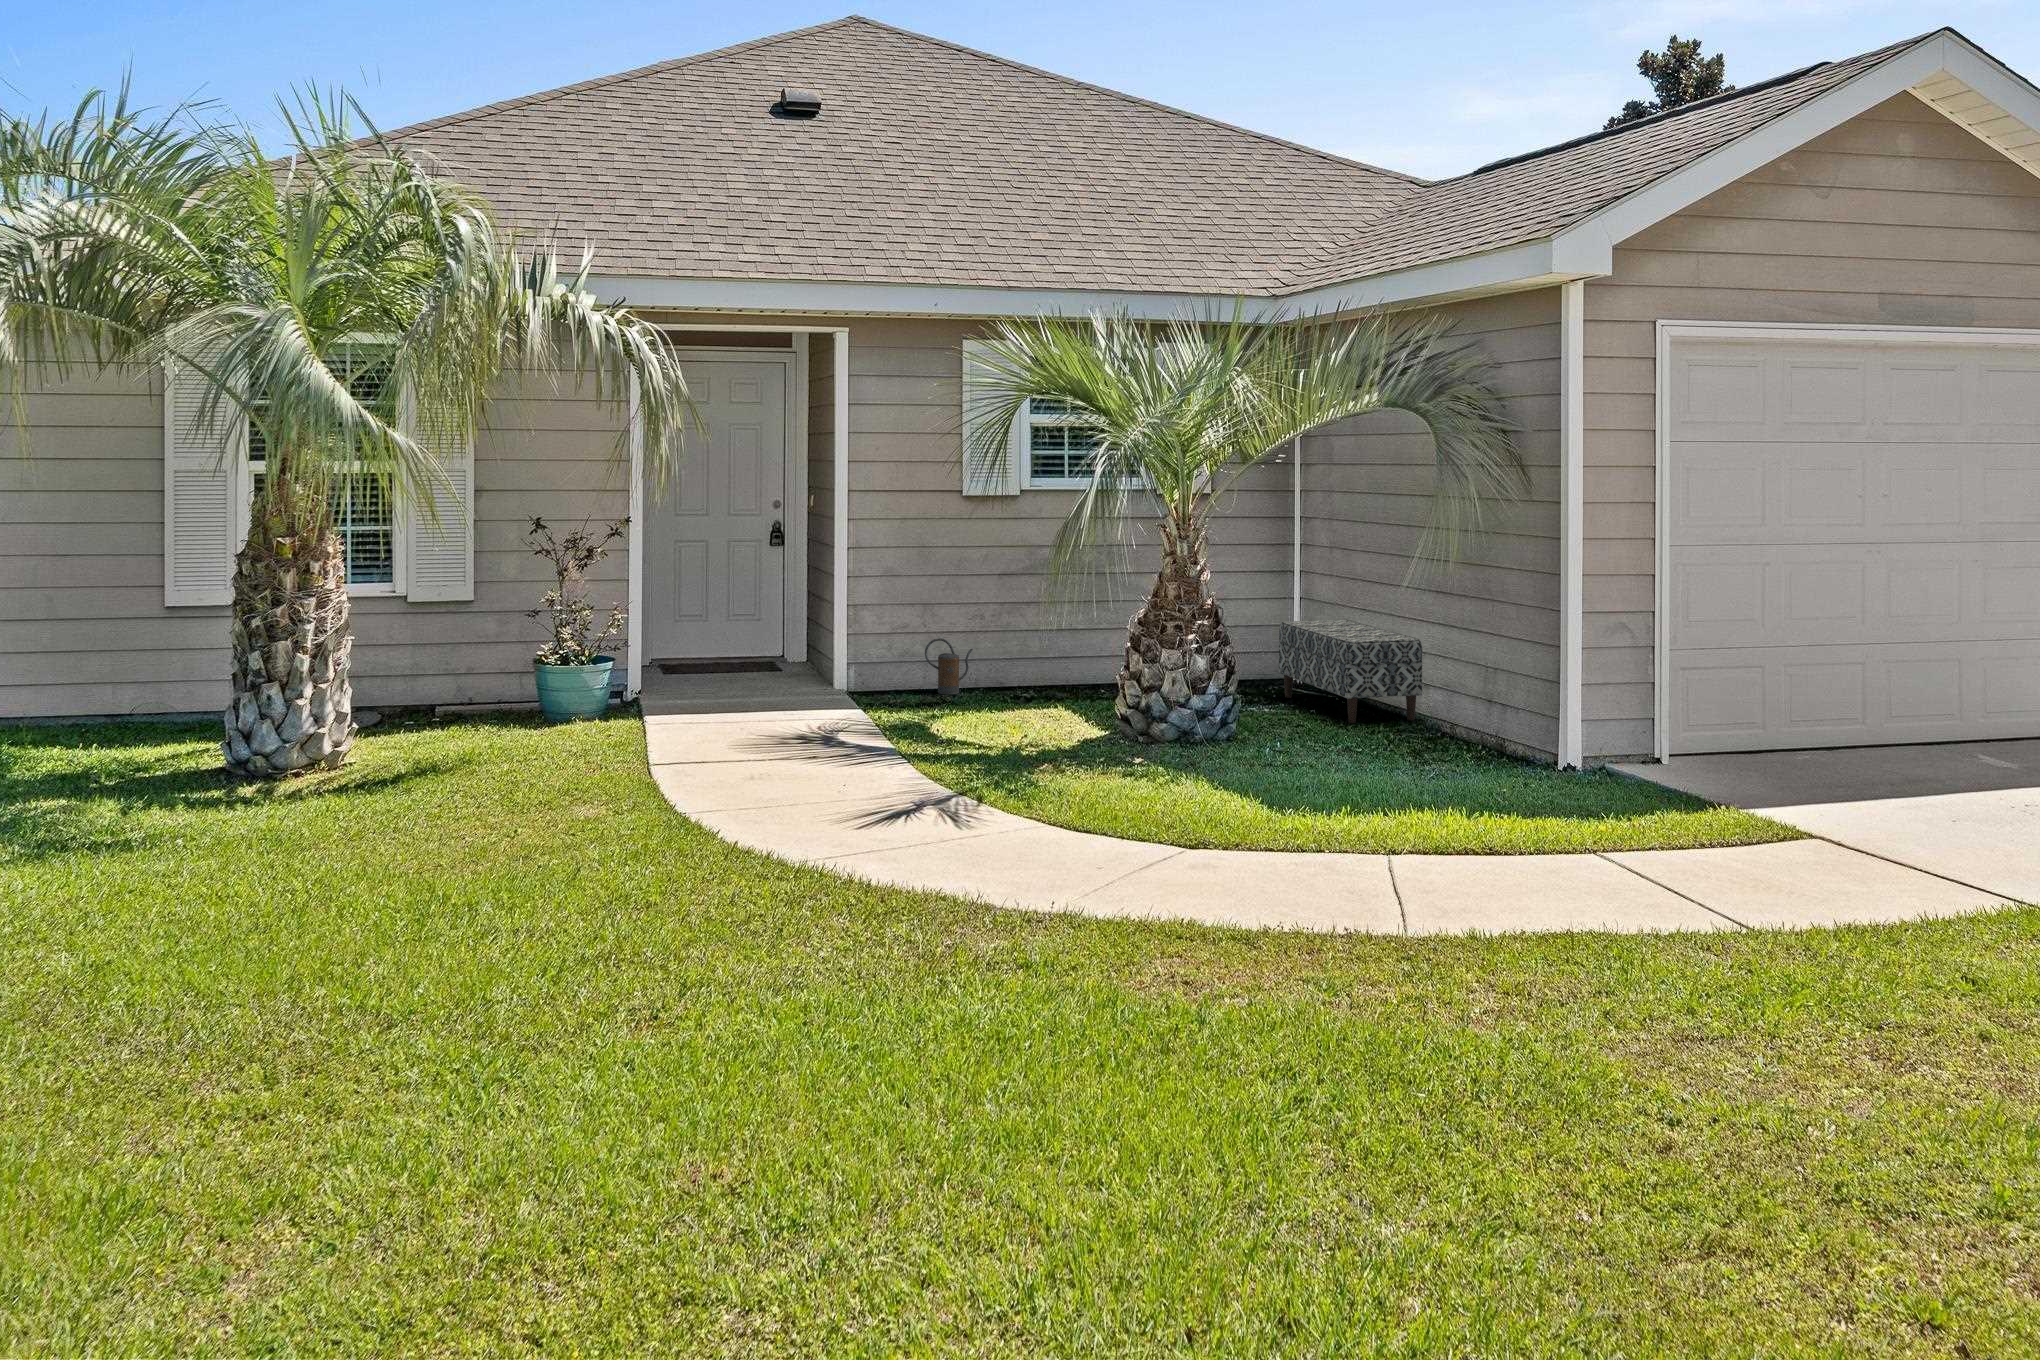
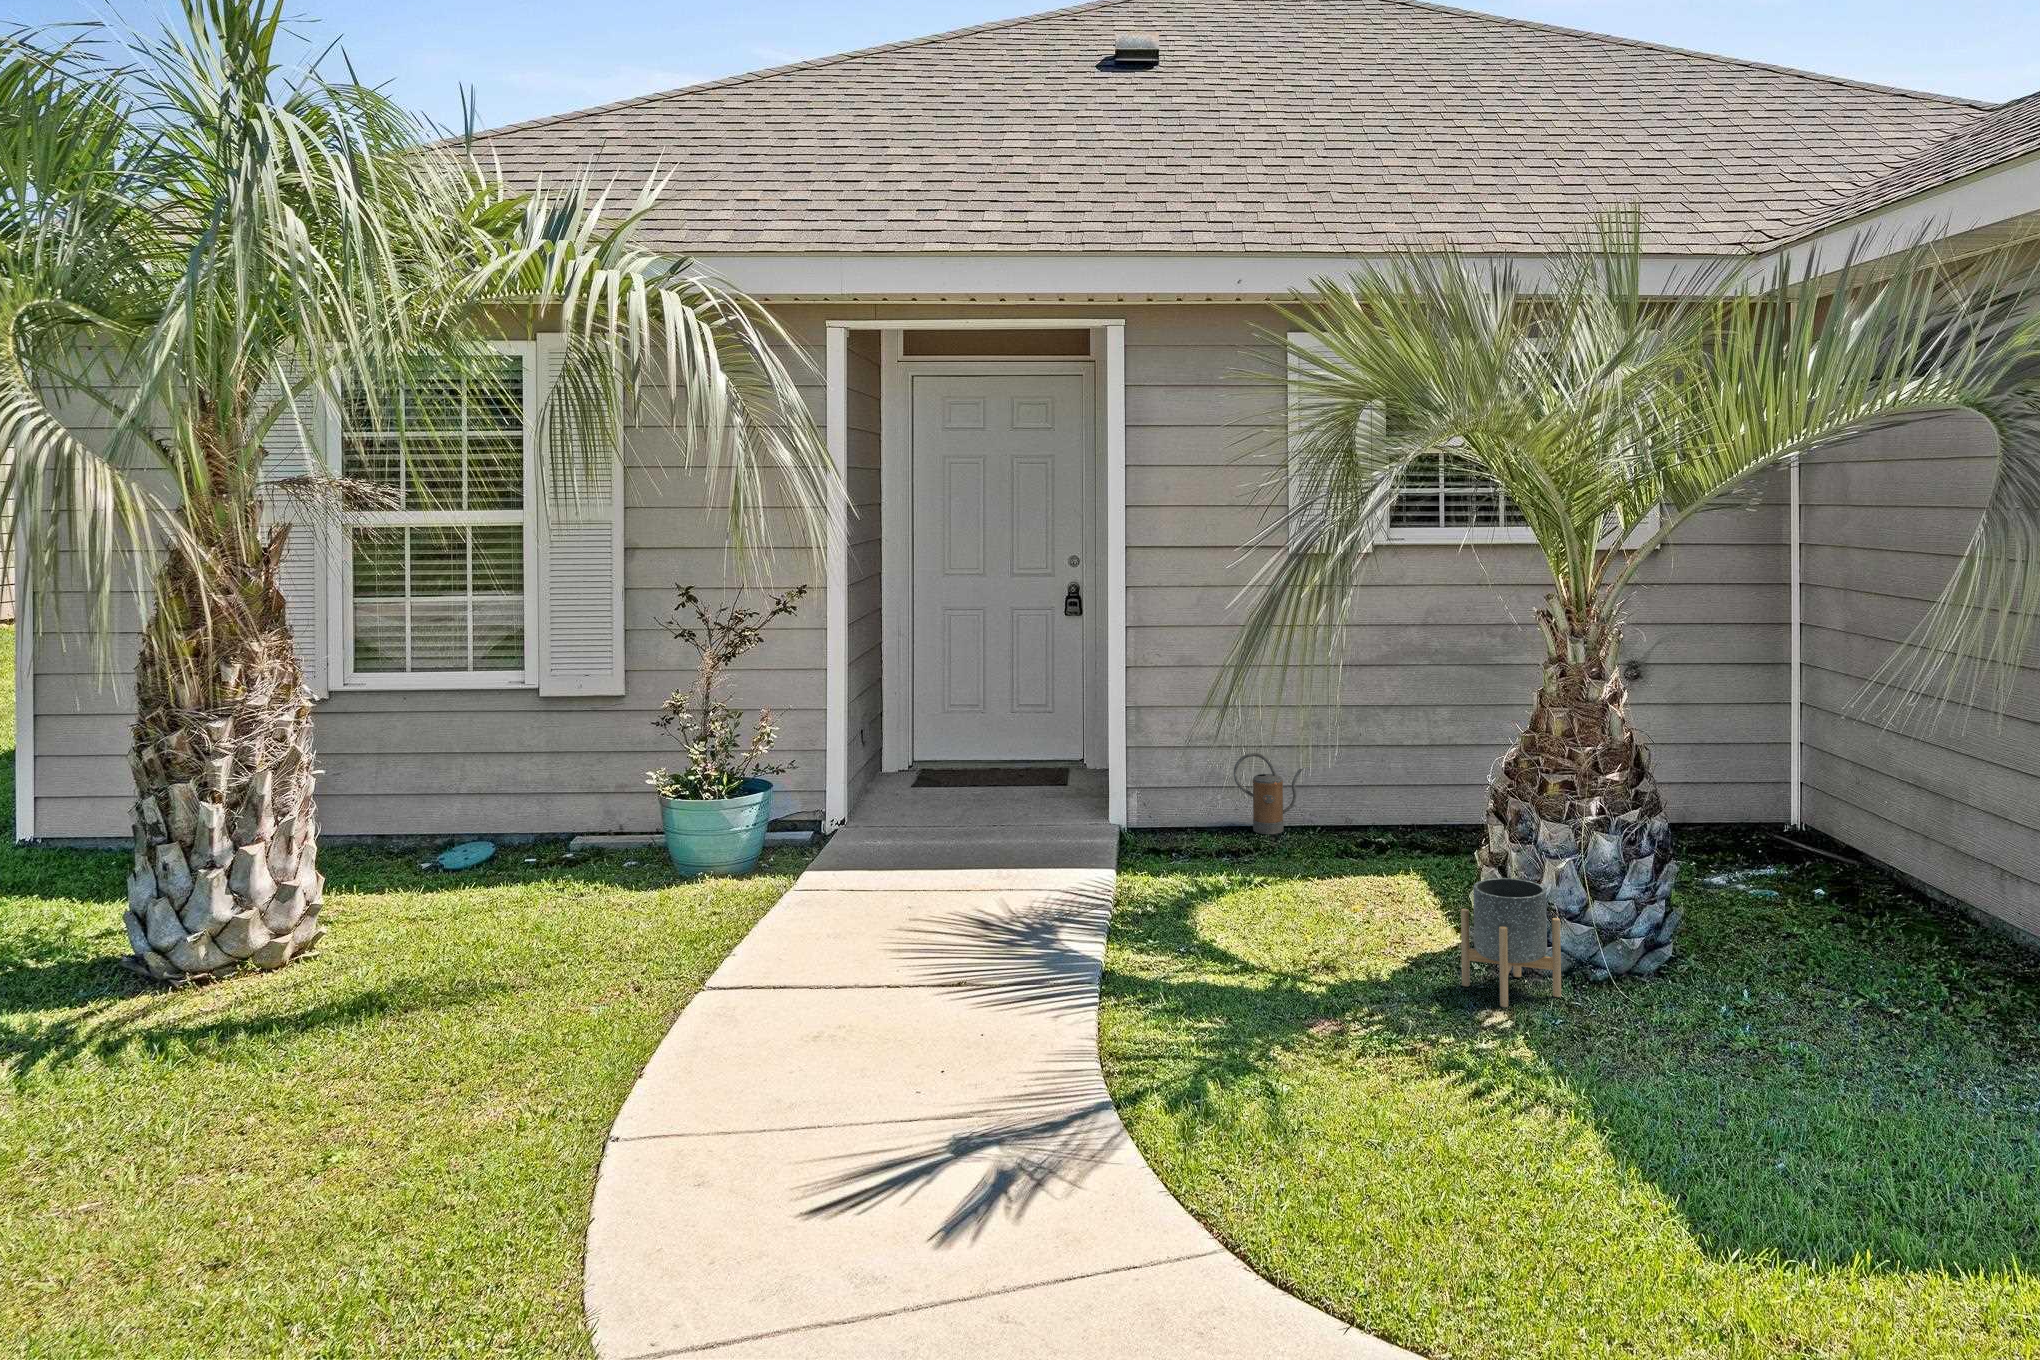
bench: present [1279,620,1422,723] -> none [1765,750,2018,946]
planter: none [1119,684,1178,754] -> present [1461,878,1561,1007]

